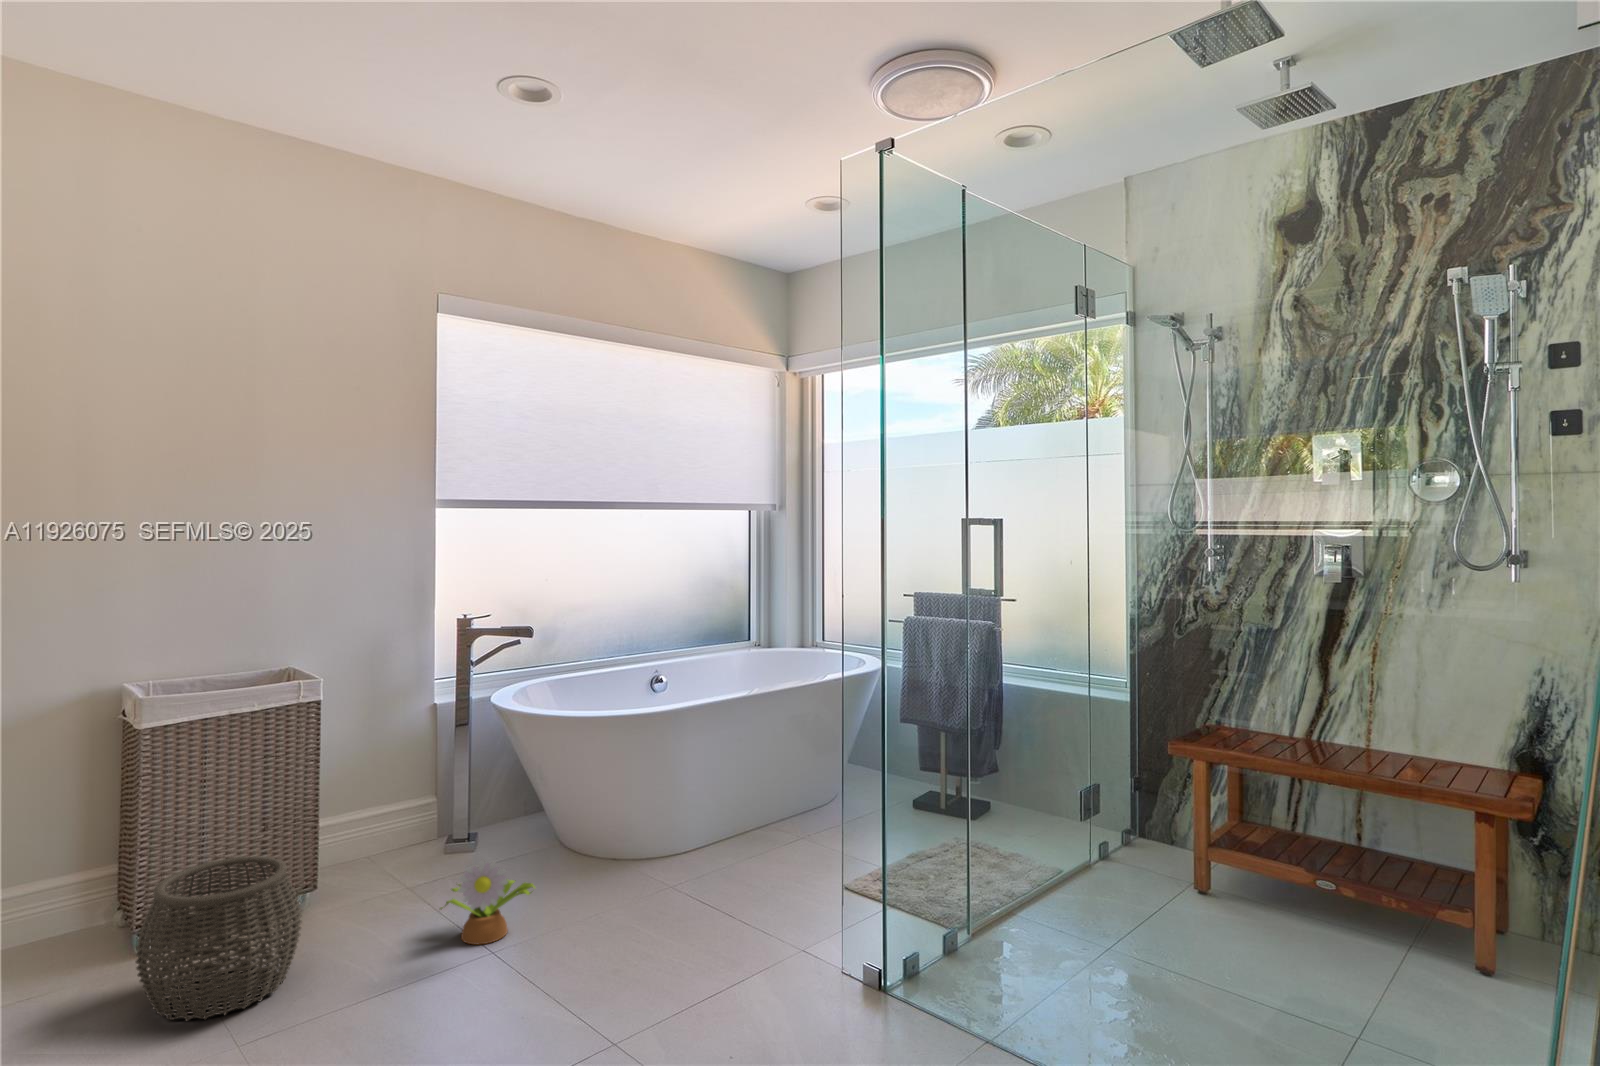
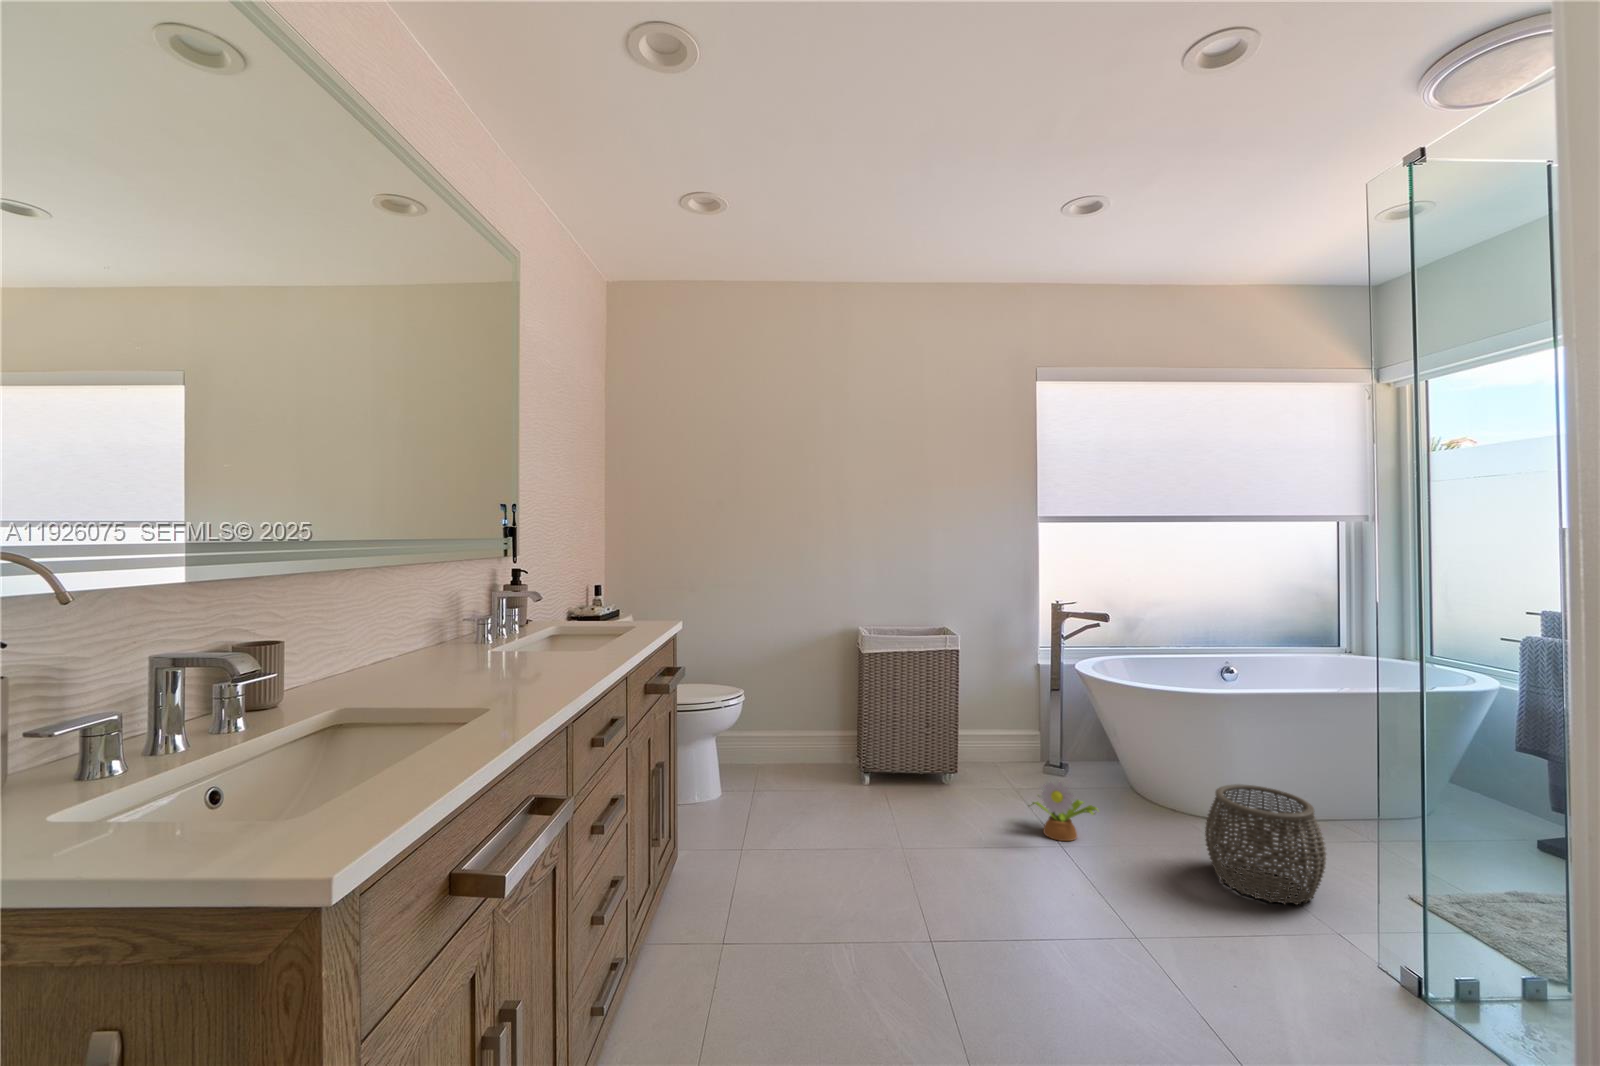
woven basket: present [135,856,302,1021] -> present [1205,784,1326,905]

